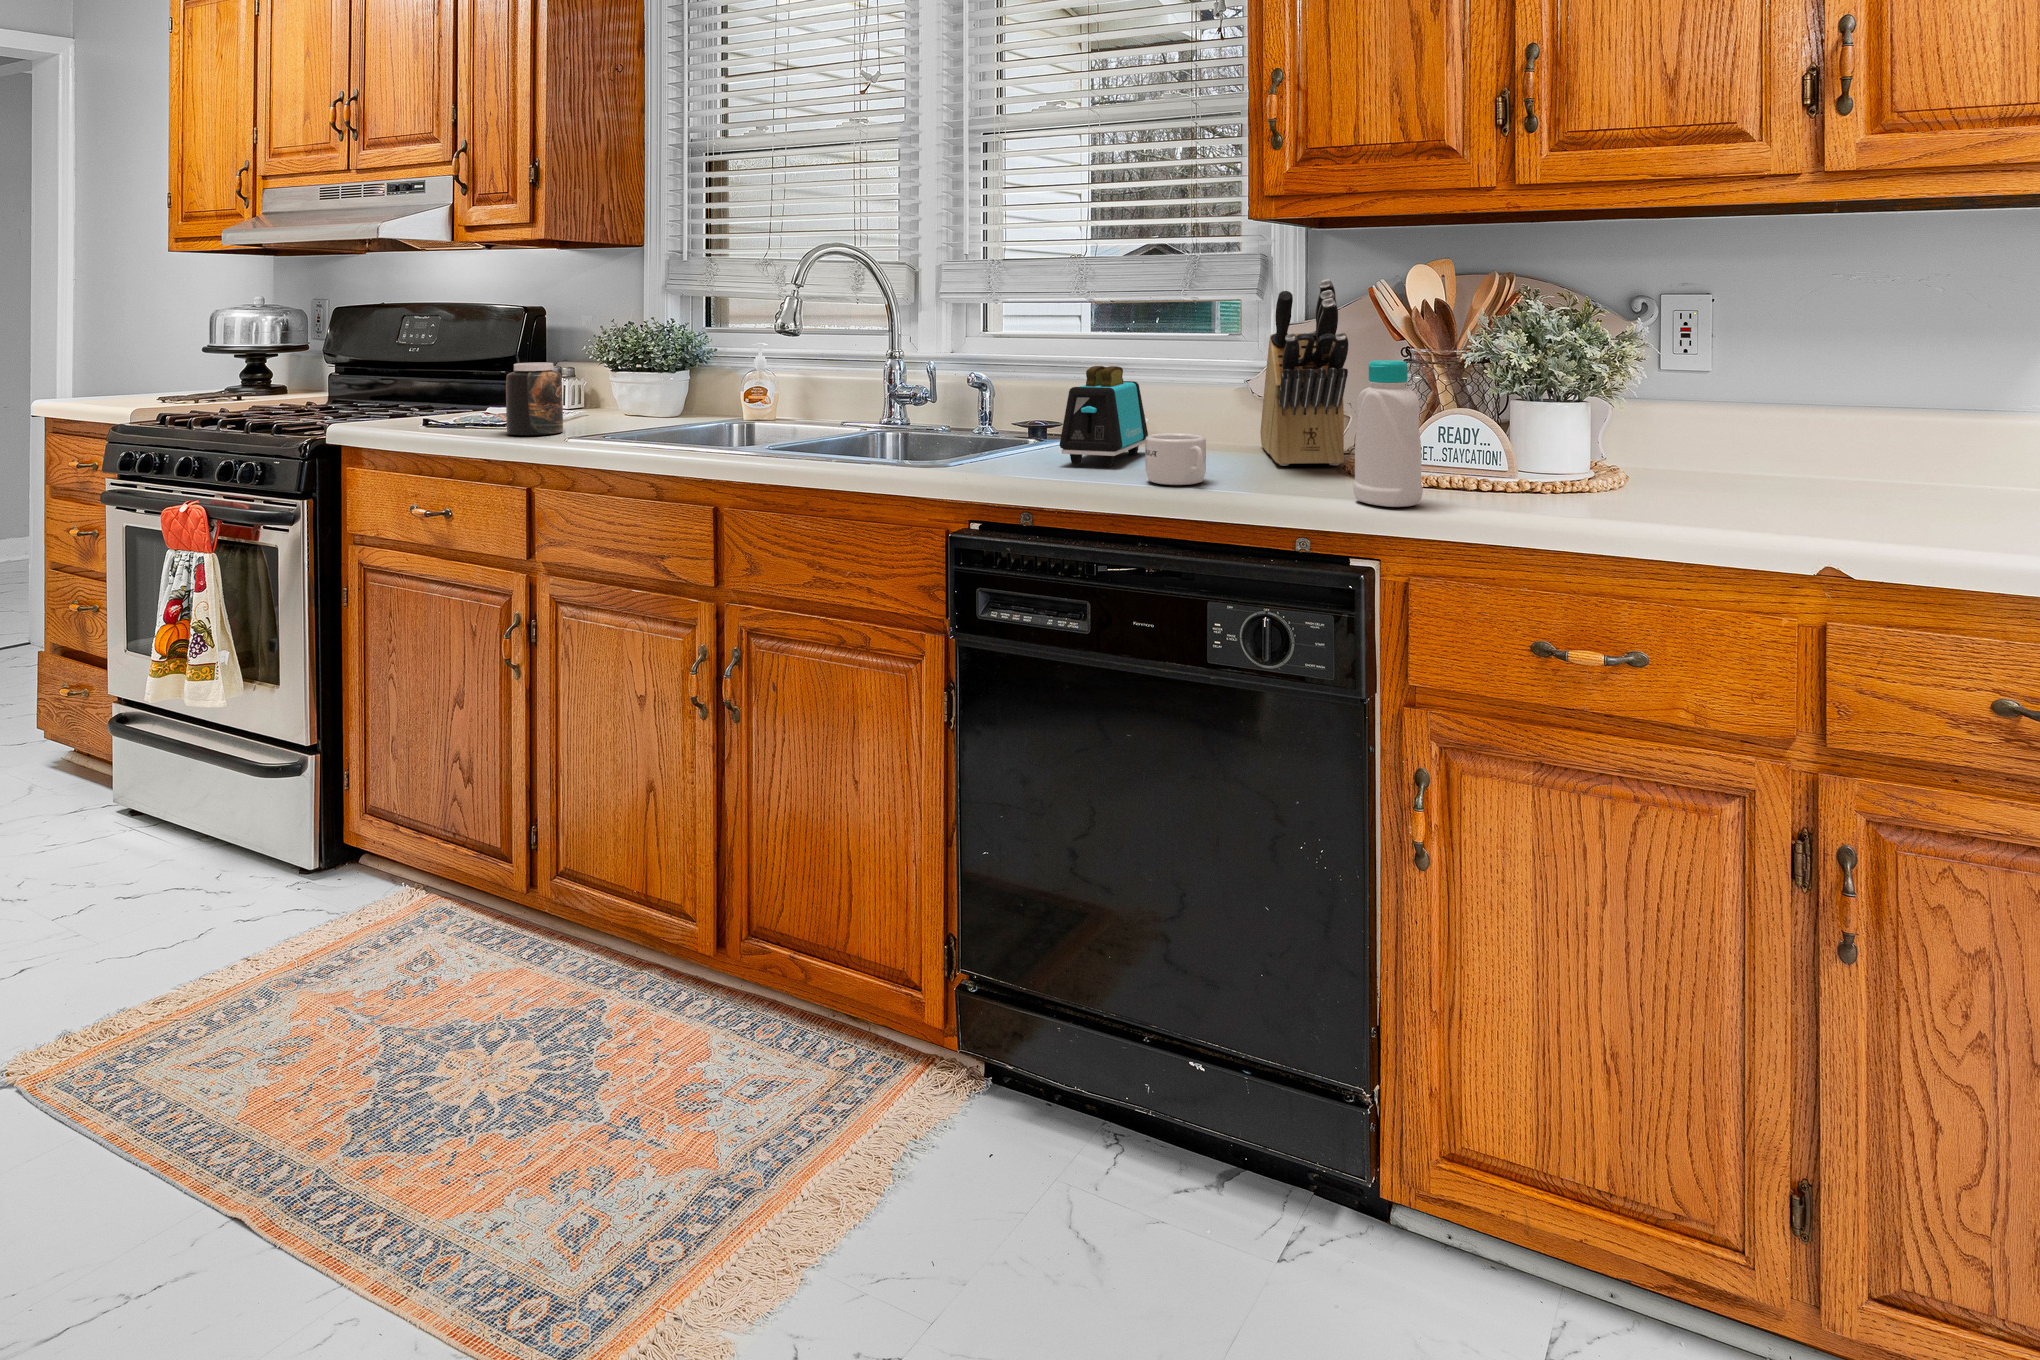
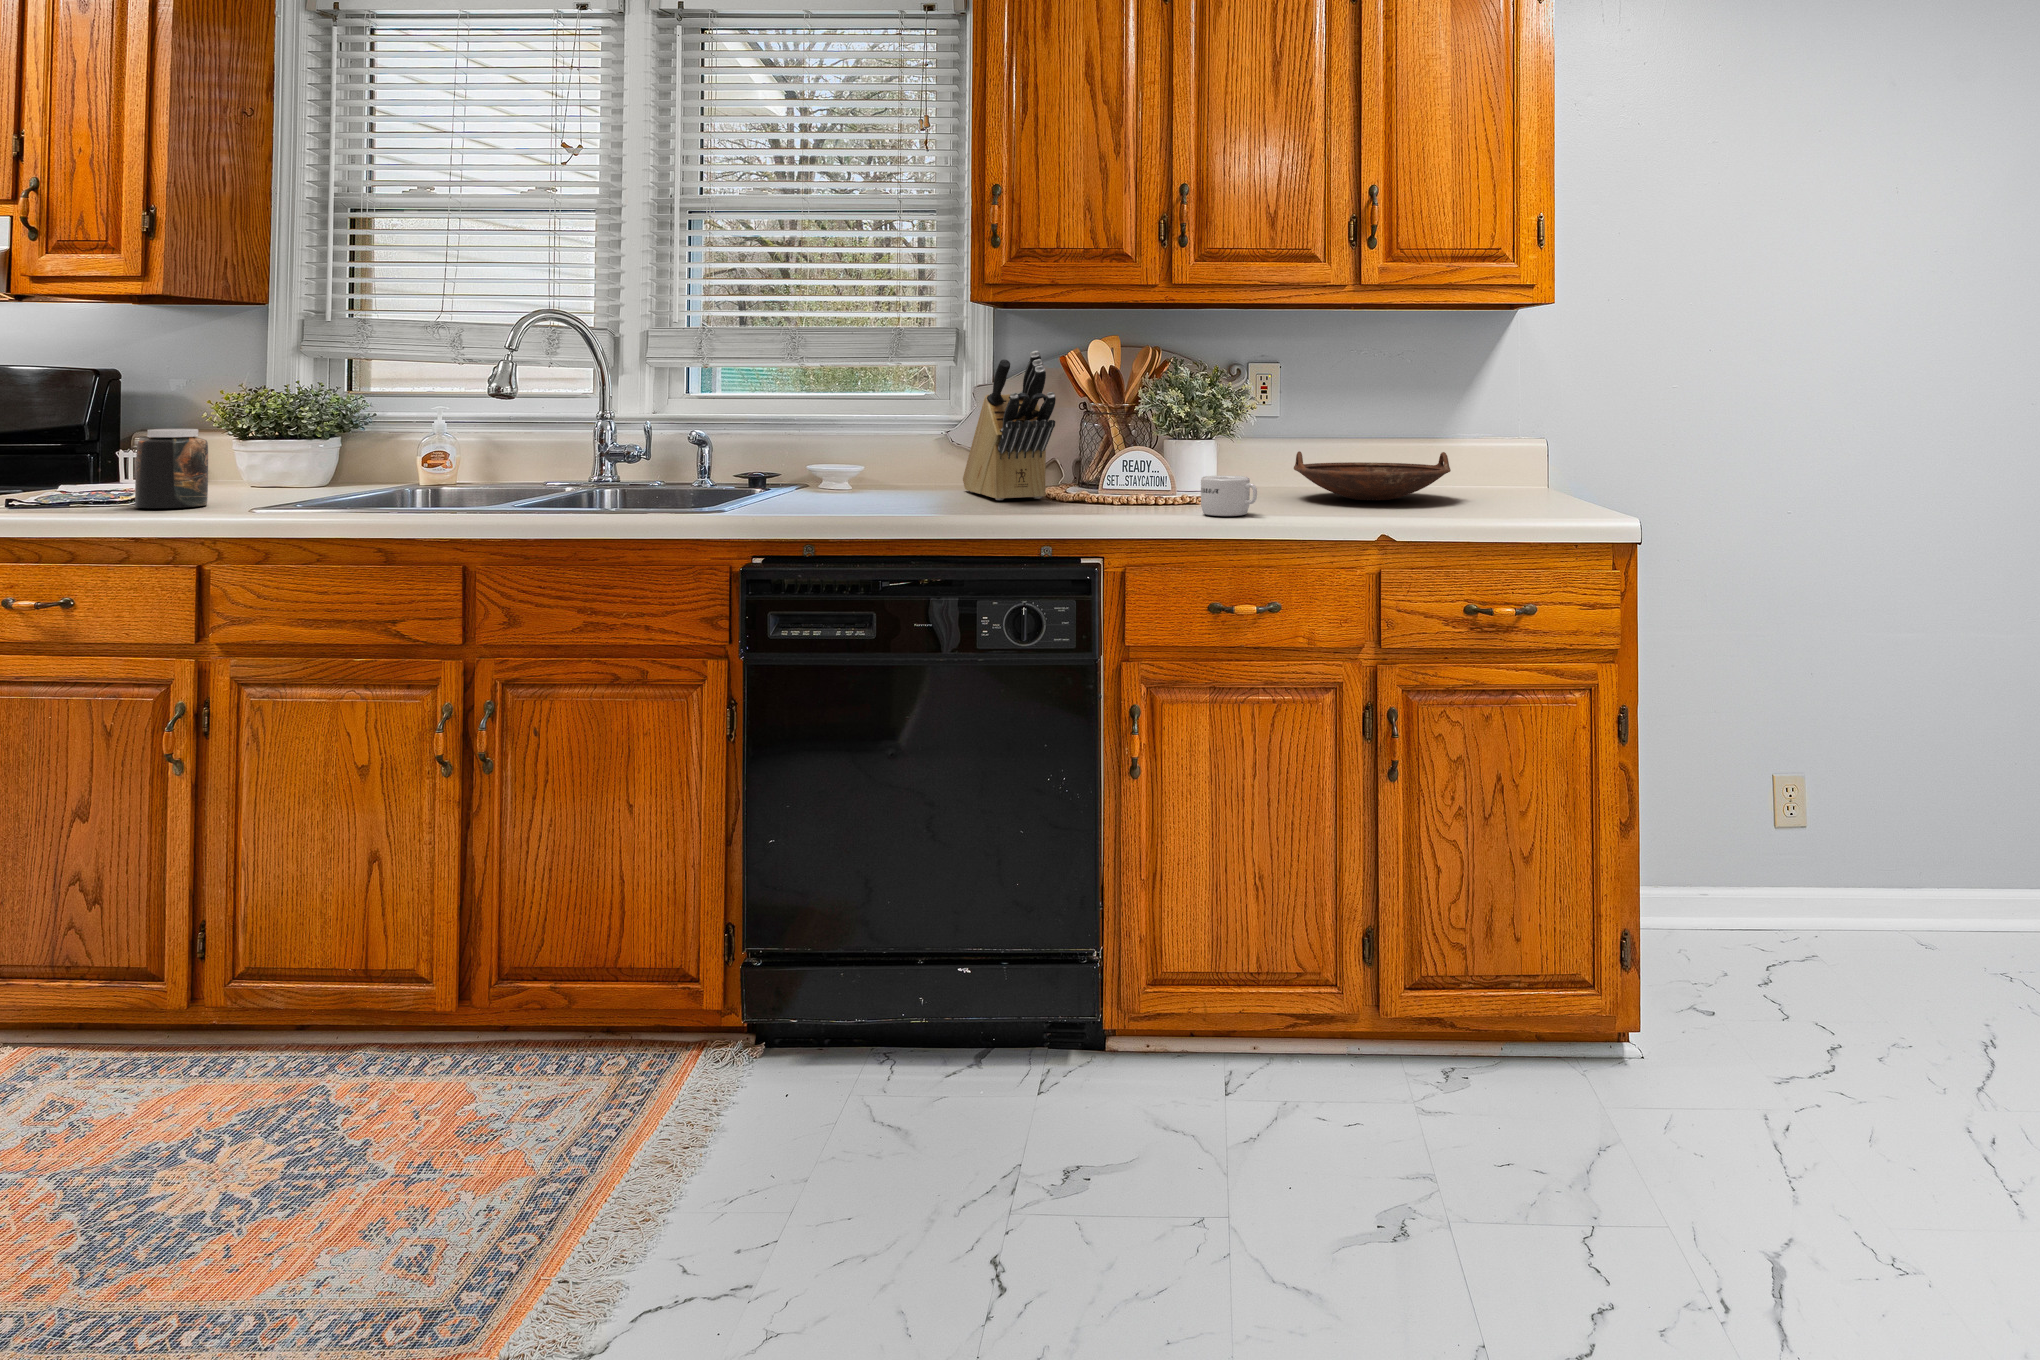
bottle: present [1353,360,1423,507] -> none [1076,410,1127,518]
toaster: present [1060,366,1148,465] -> none [815,422,877,506]
bowl: none [1707,418,1988,497] -> present [1294,451,1451,500]
mug: present [1145,433,1206,485] -> present [1201,476,1257,516]

